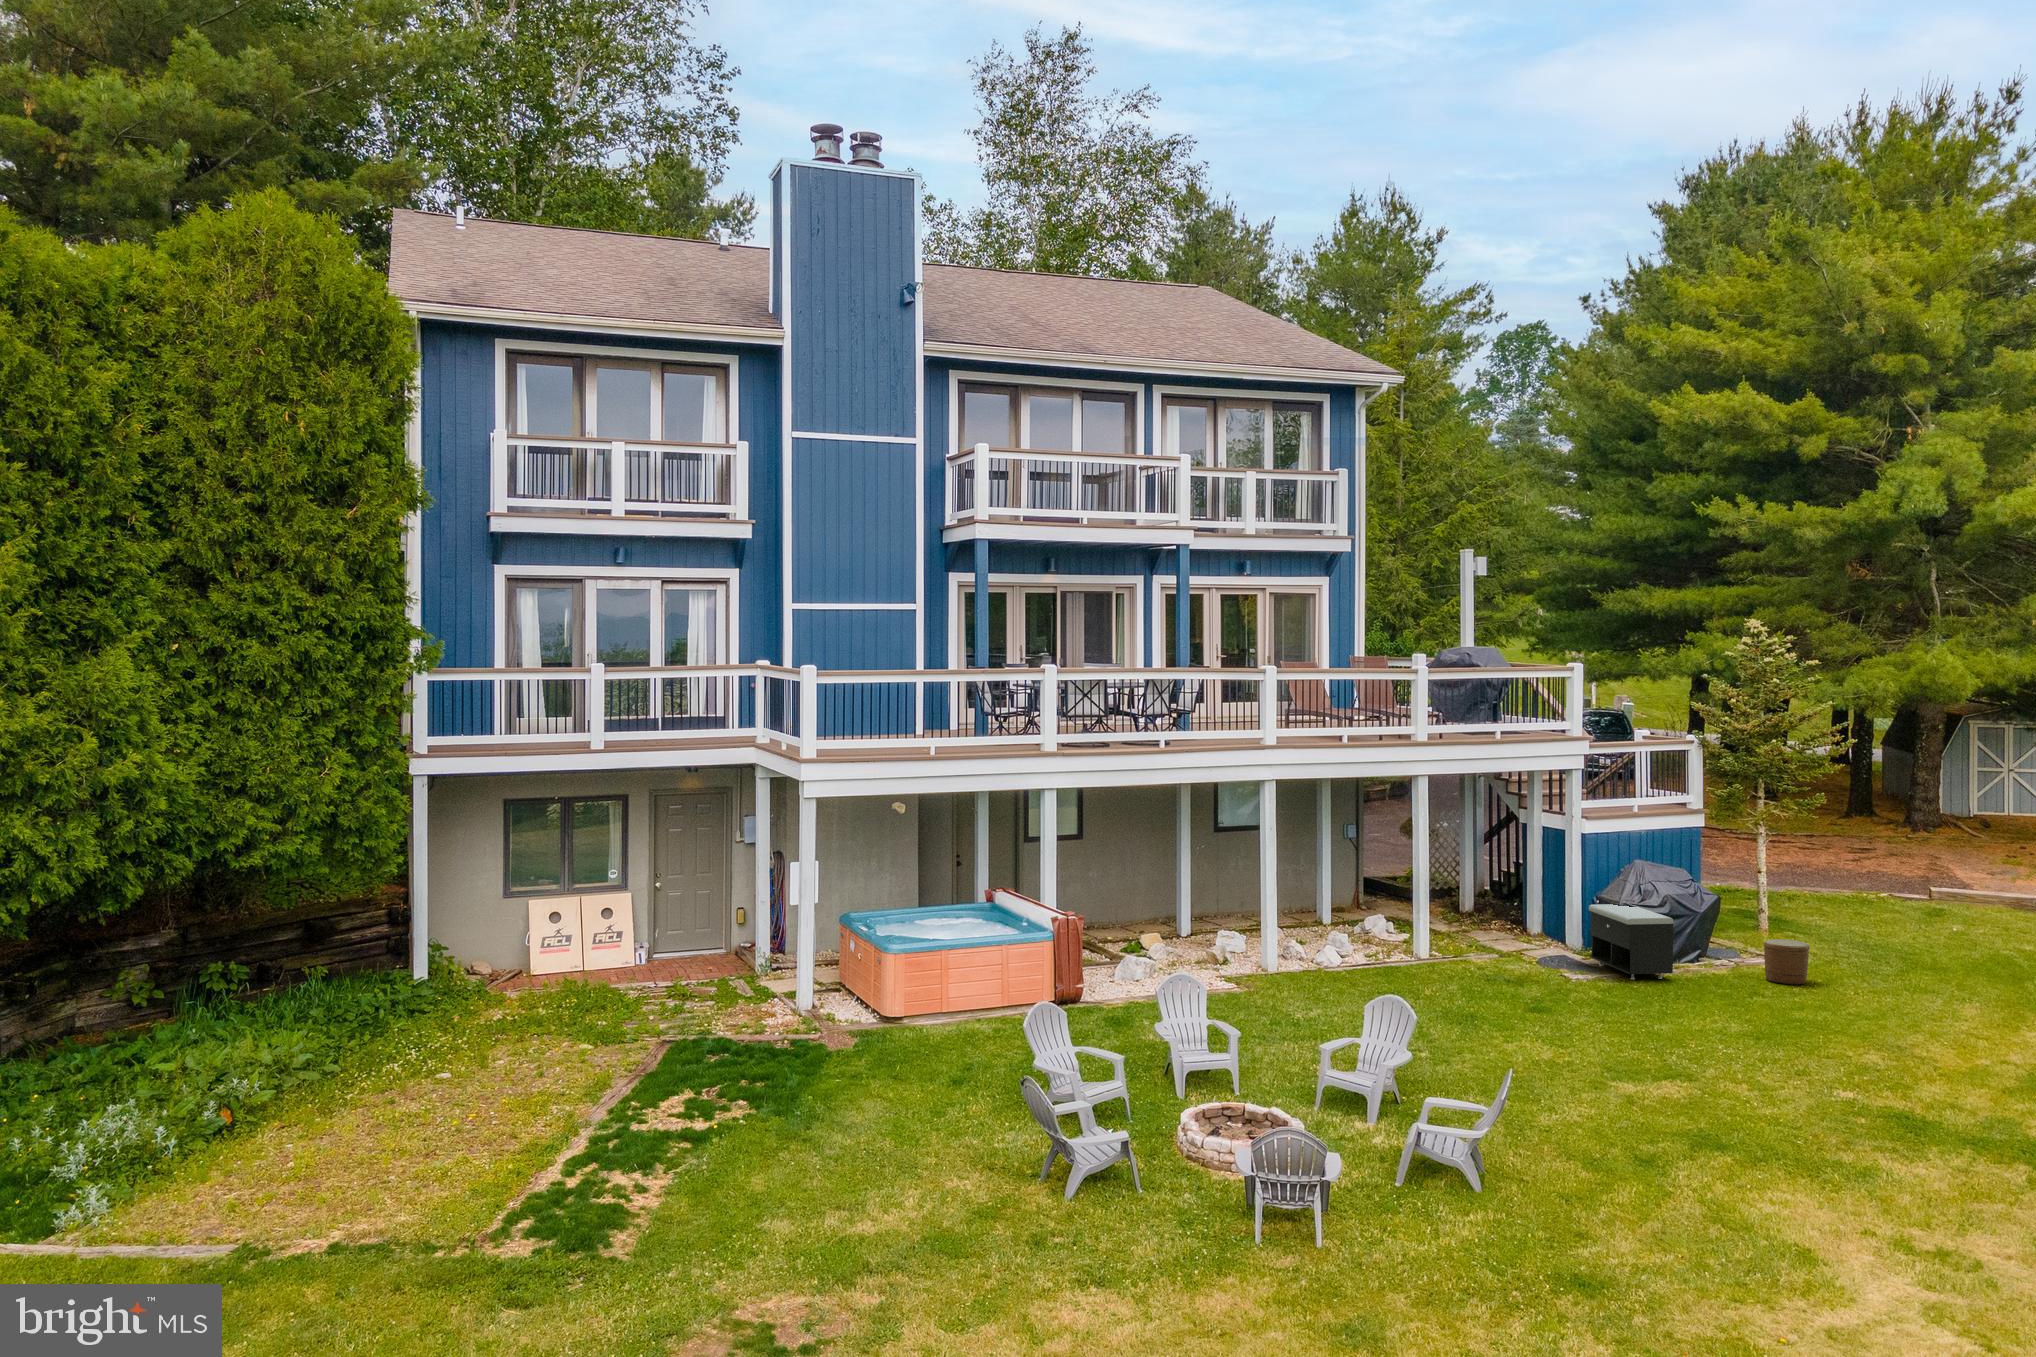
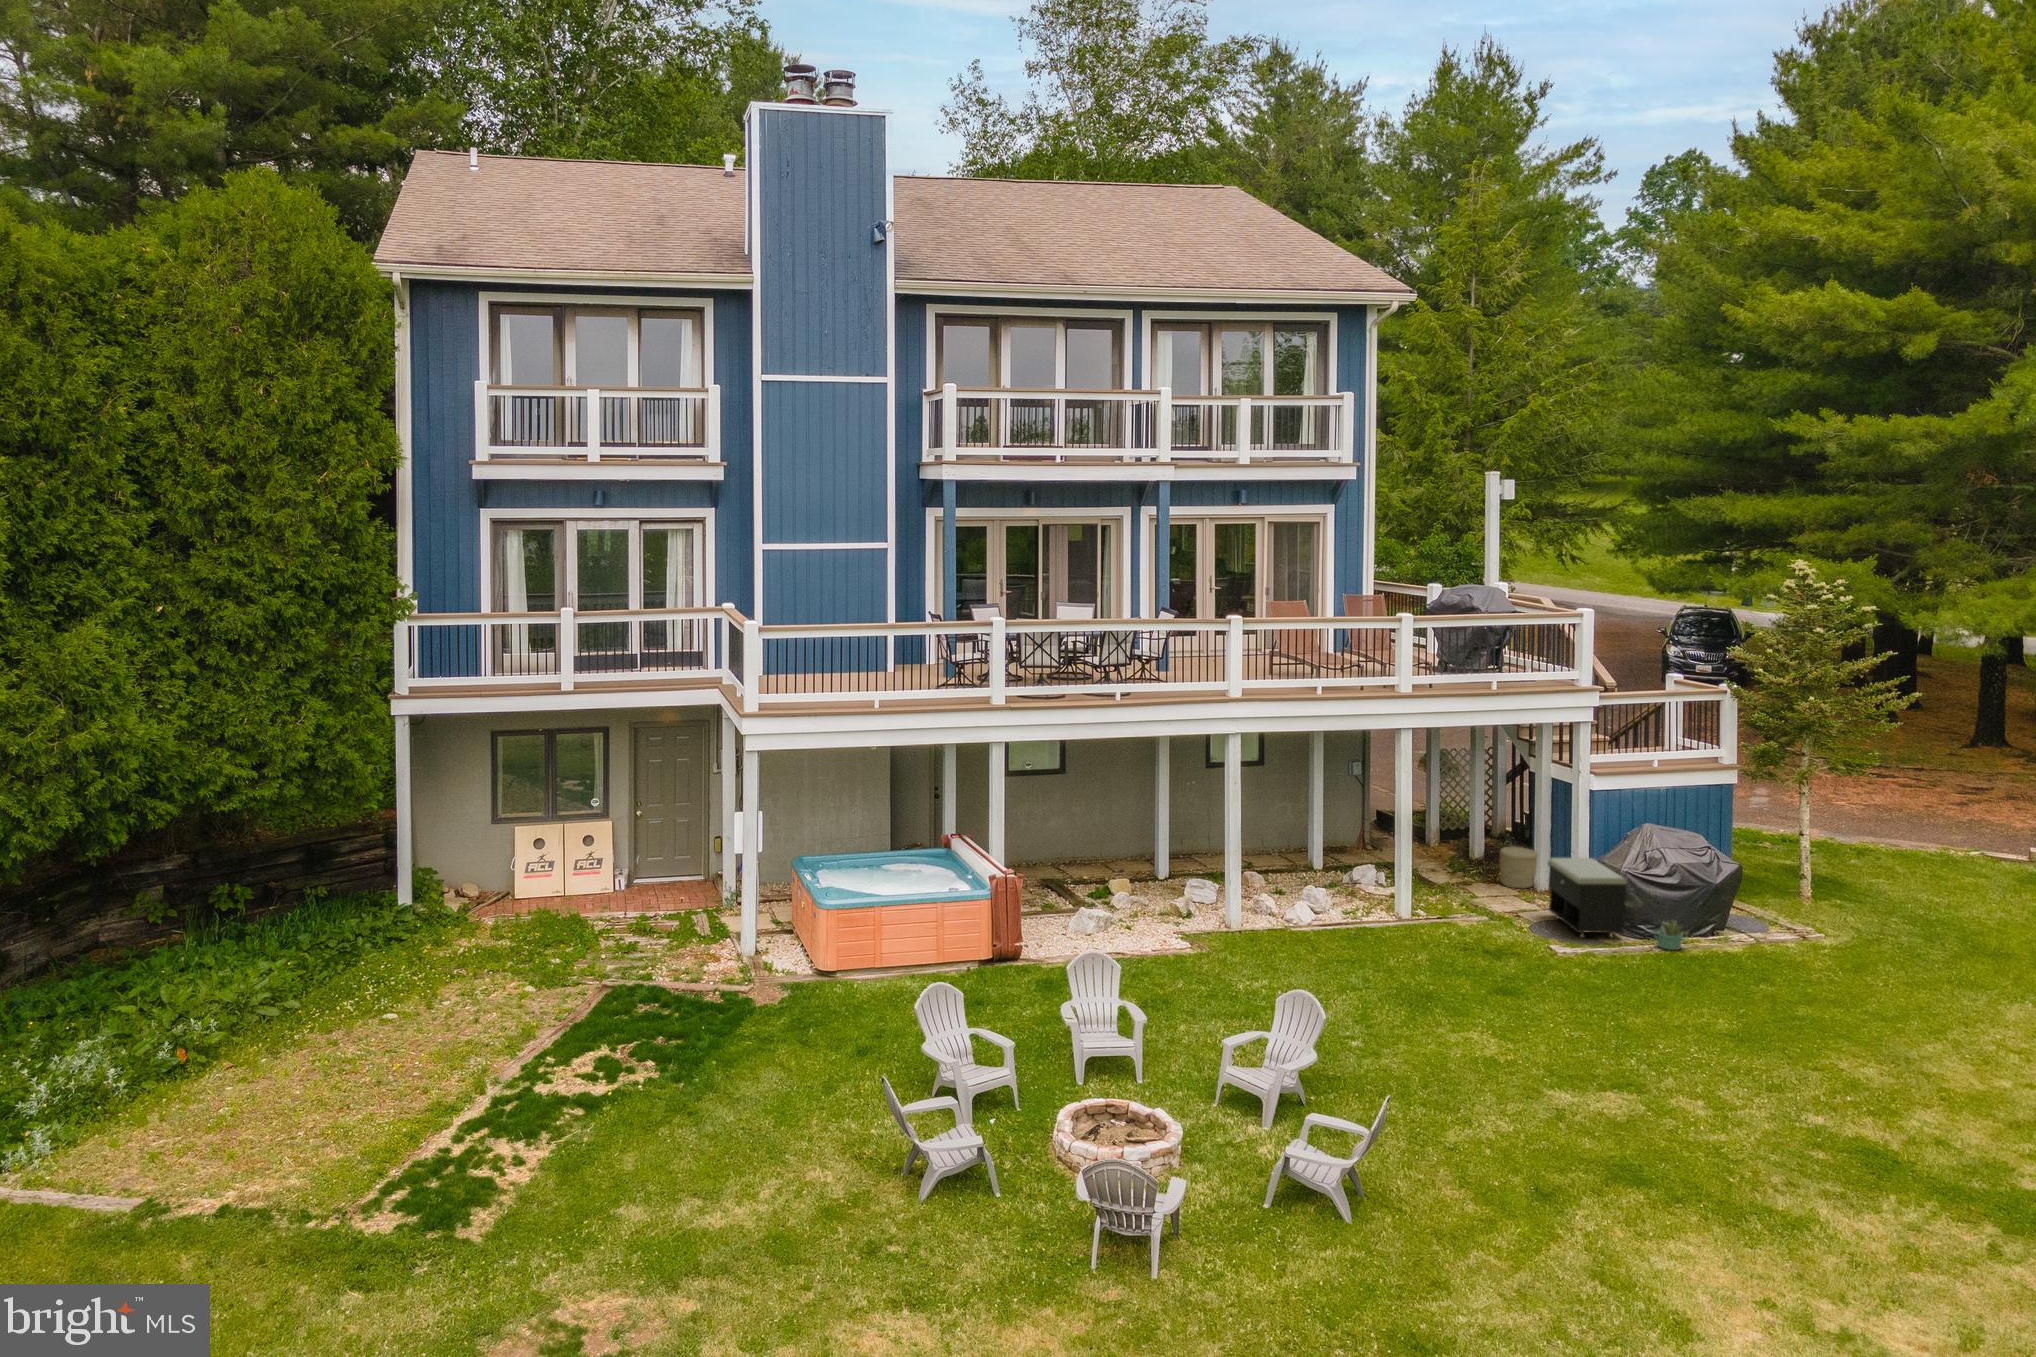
woven basket: present [1764,939,1810,985] -> present [1499,847,1538,888]
decorative plant: none [1704,958,1738,987] -> present [1655,920,1688,950]

